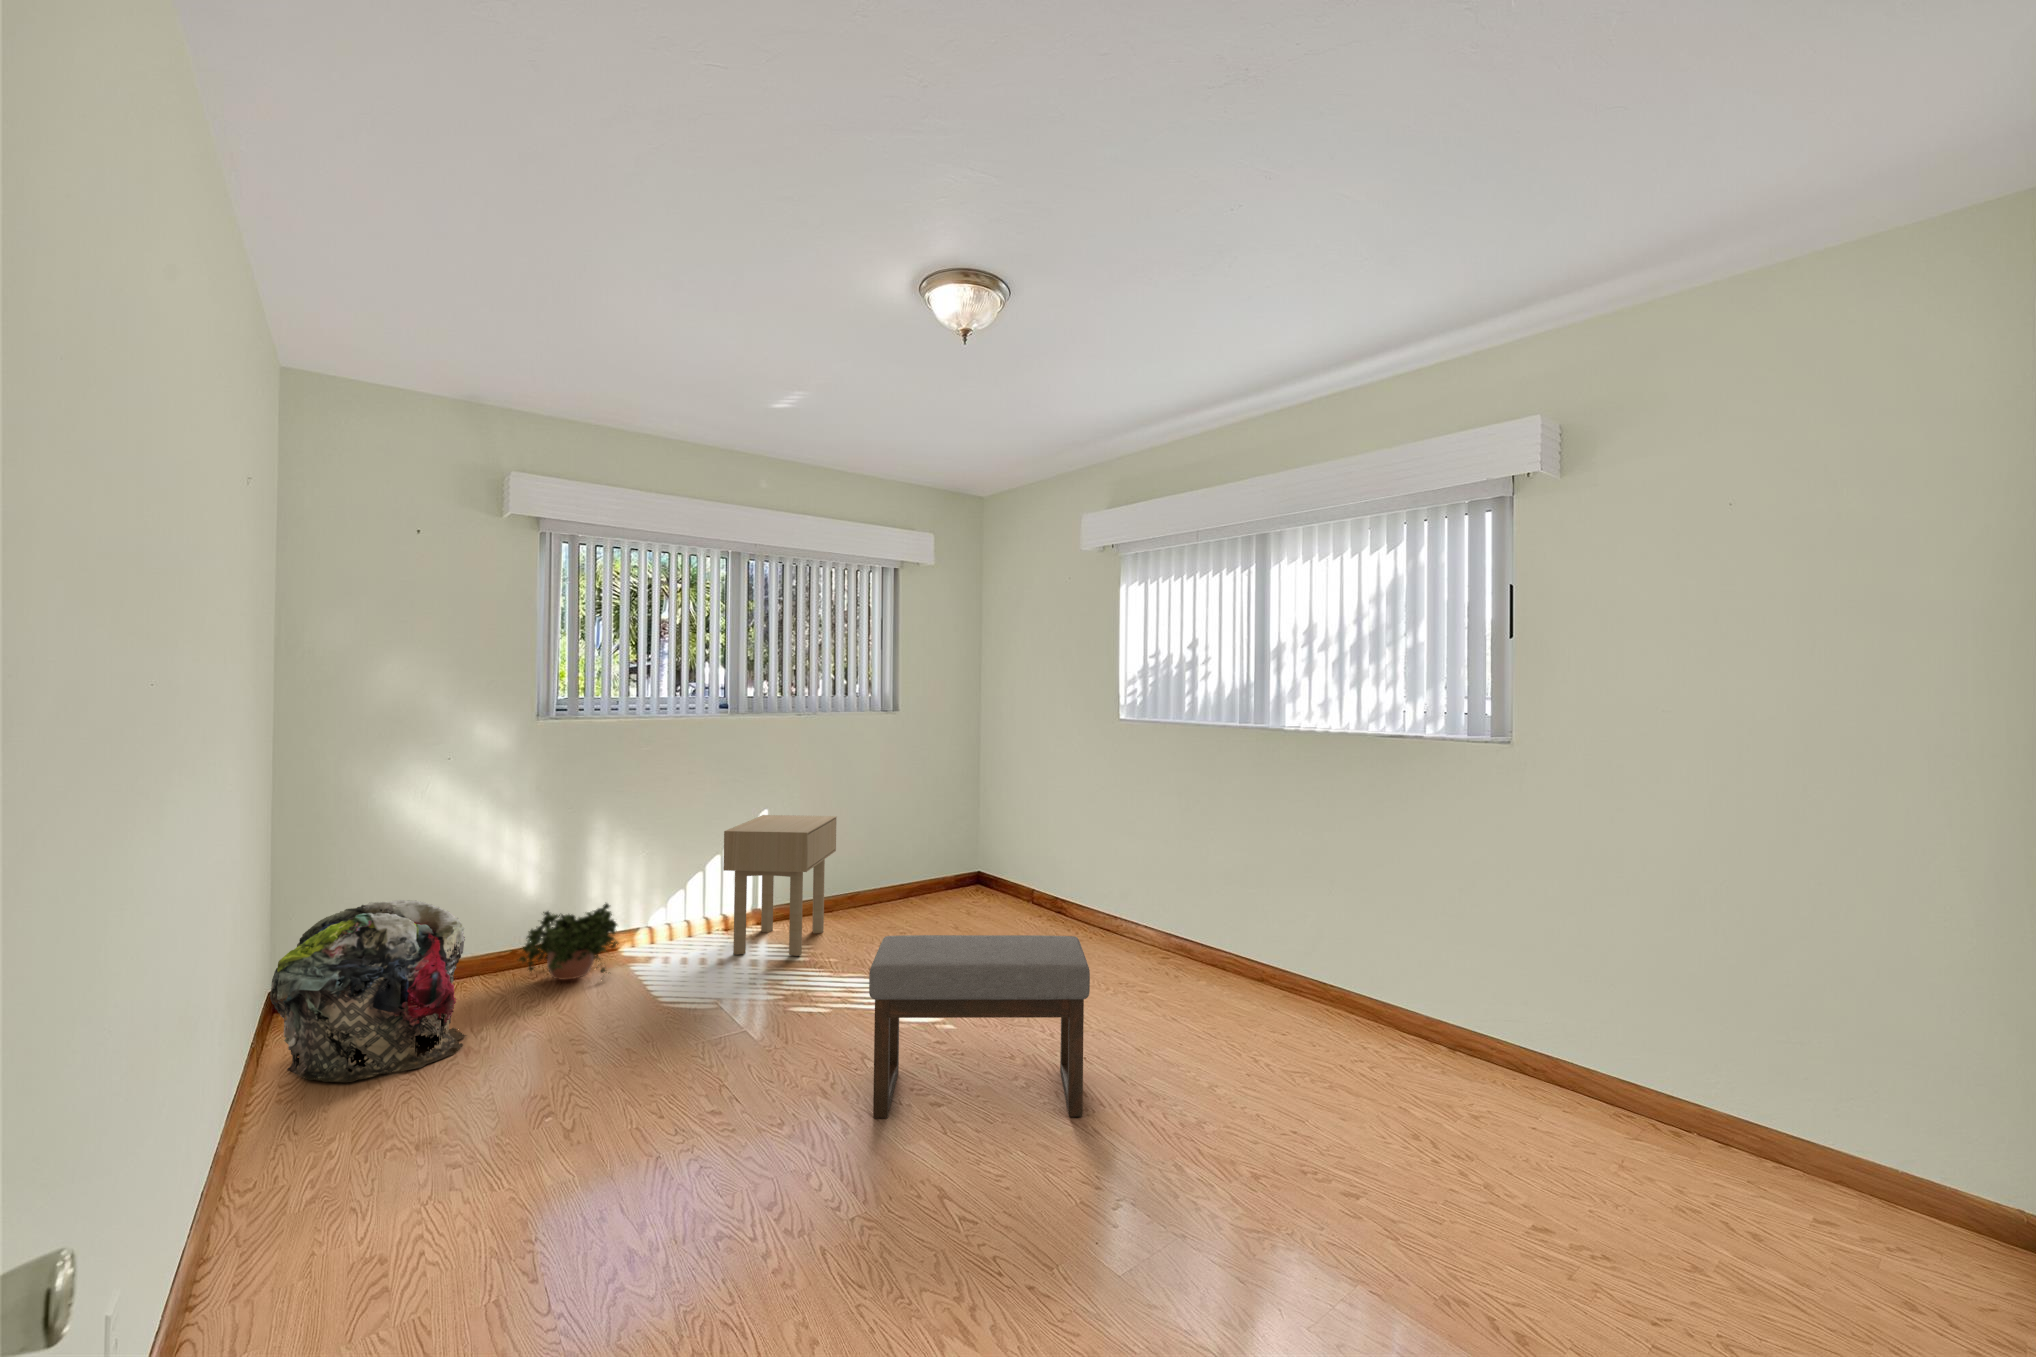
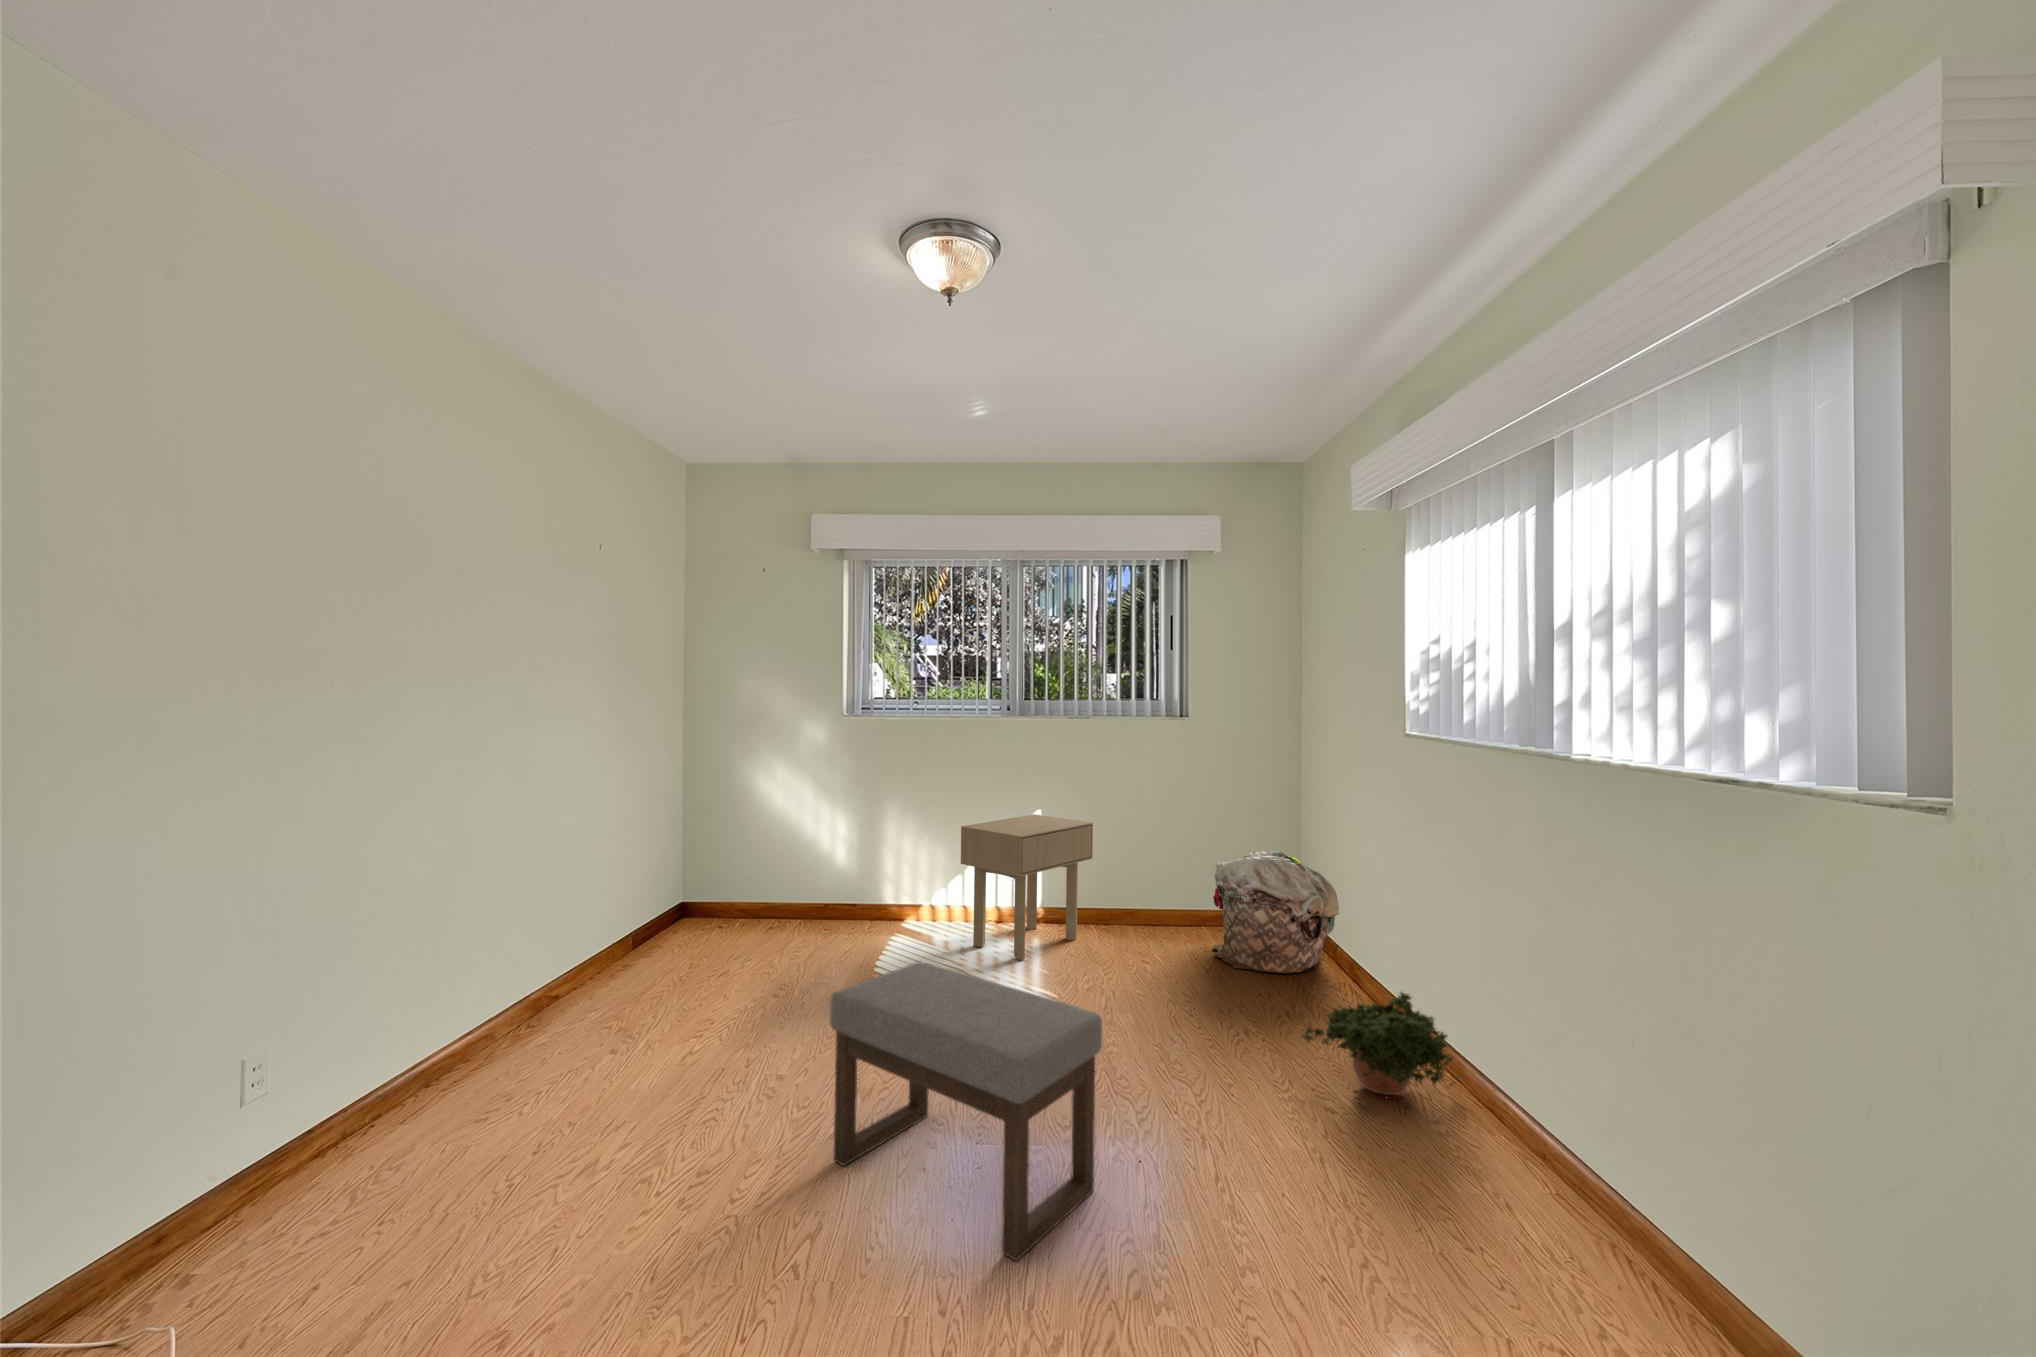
laundry basket: present [270,900,466,1082] -> present [1213,851,1339,974]
potted plant: present [517,903,619,980] -> present [1301,992,1460,1104]

